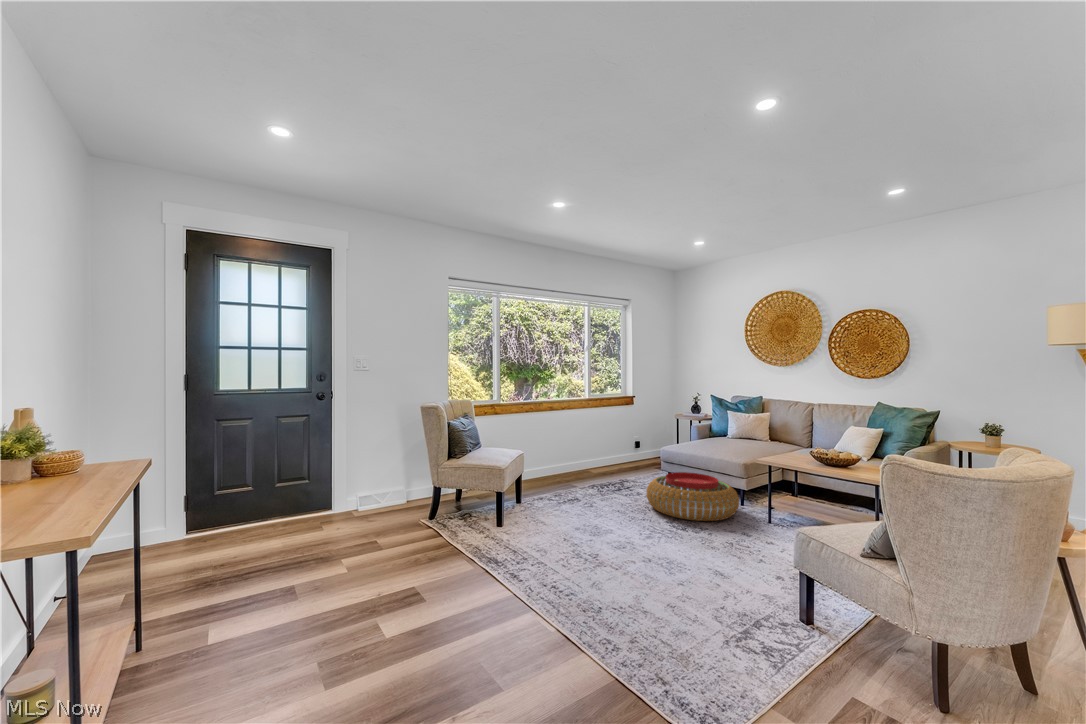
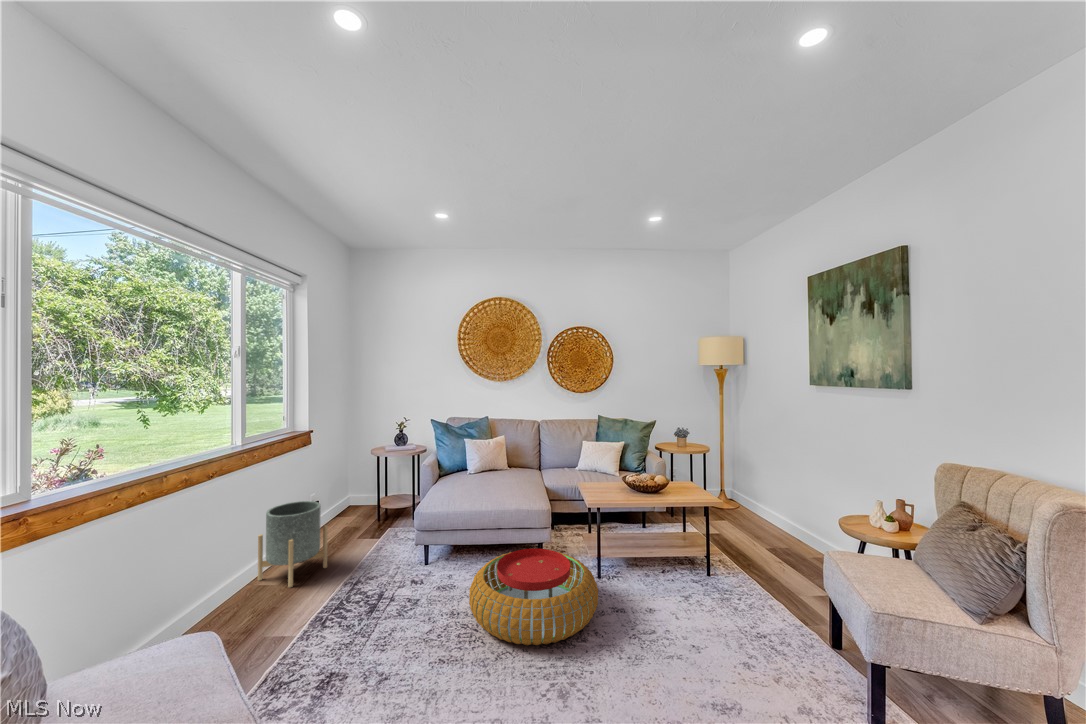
planter: none [589,430,621,471] -> present [258,501,327,587]

